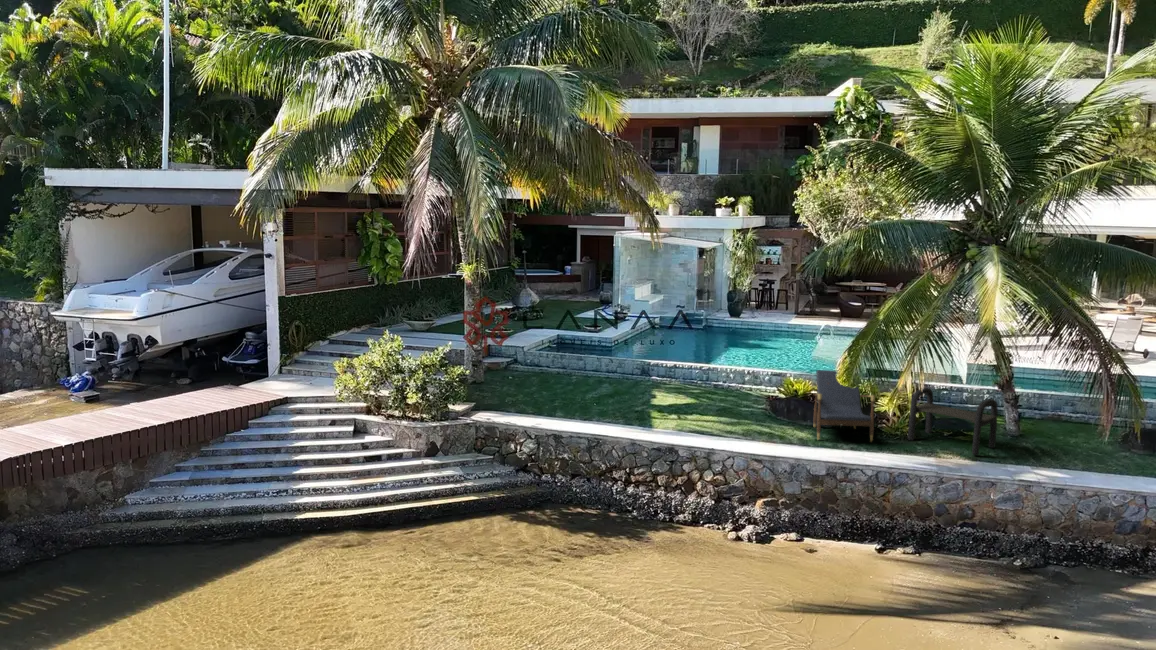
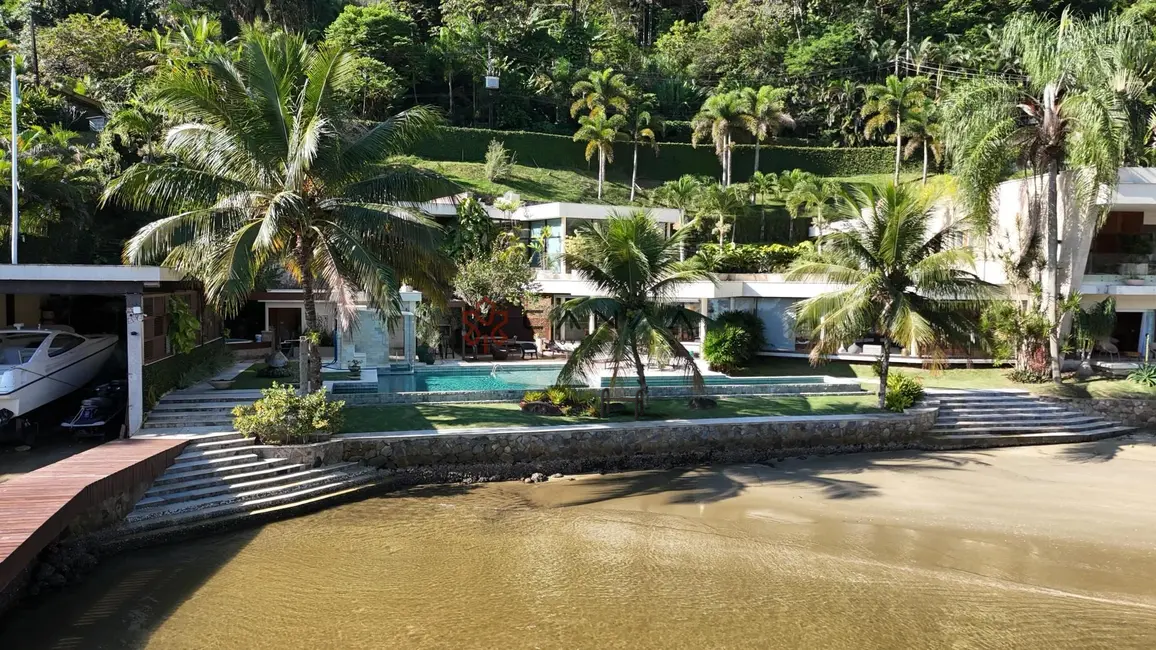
lounge chair: present [813,370,875,441] -> none [548,382,585,423]

